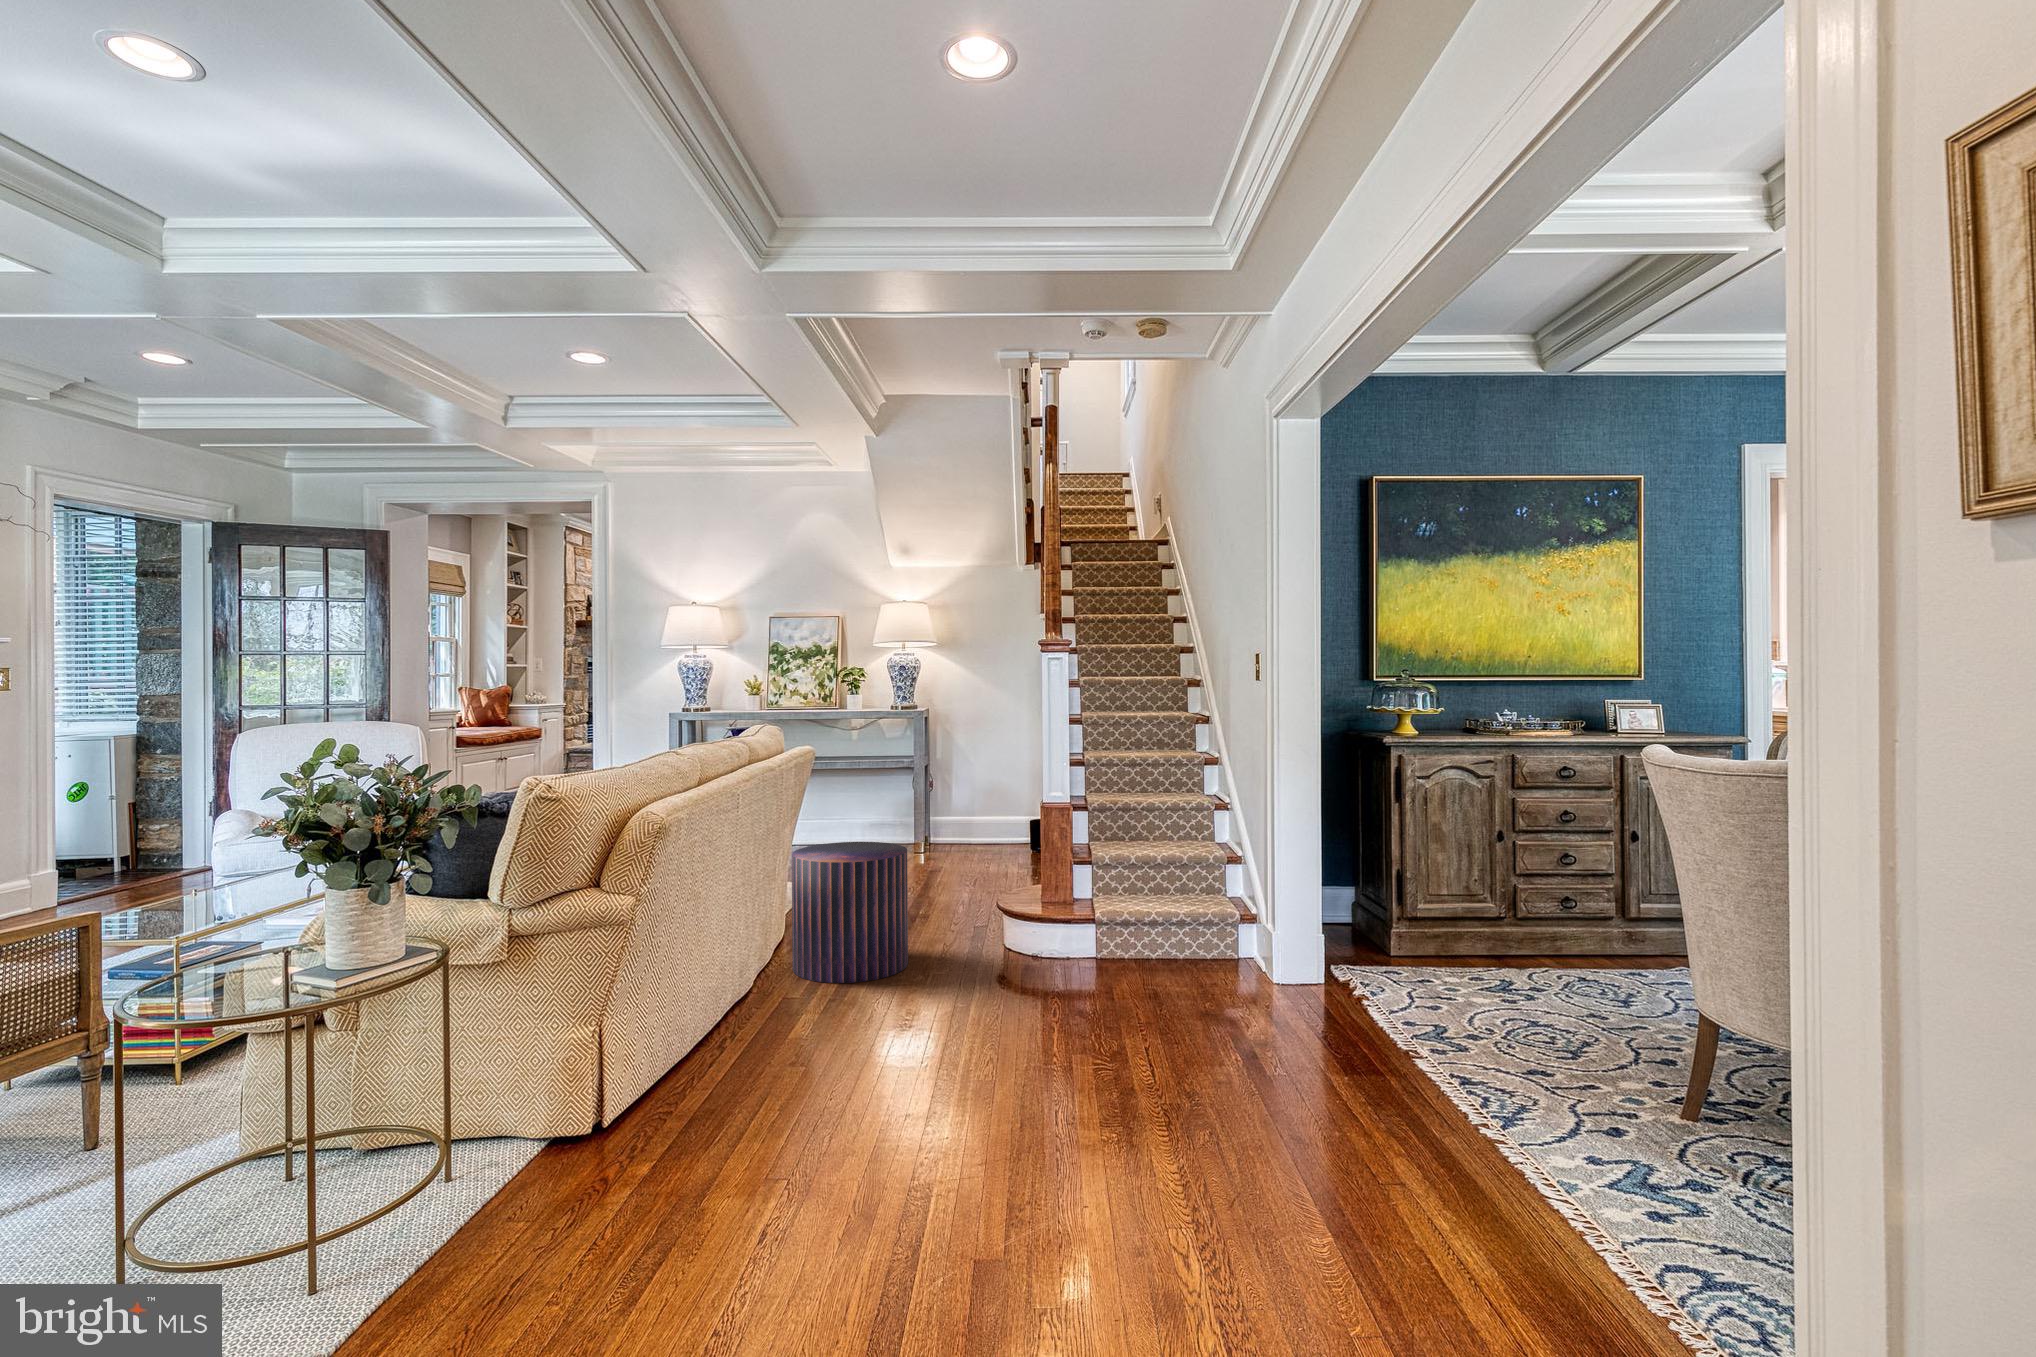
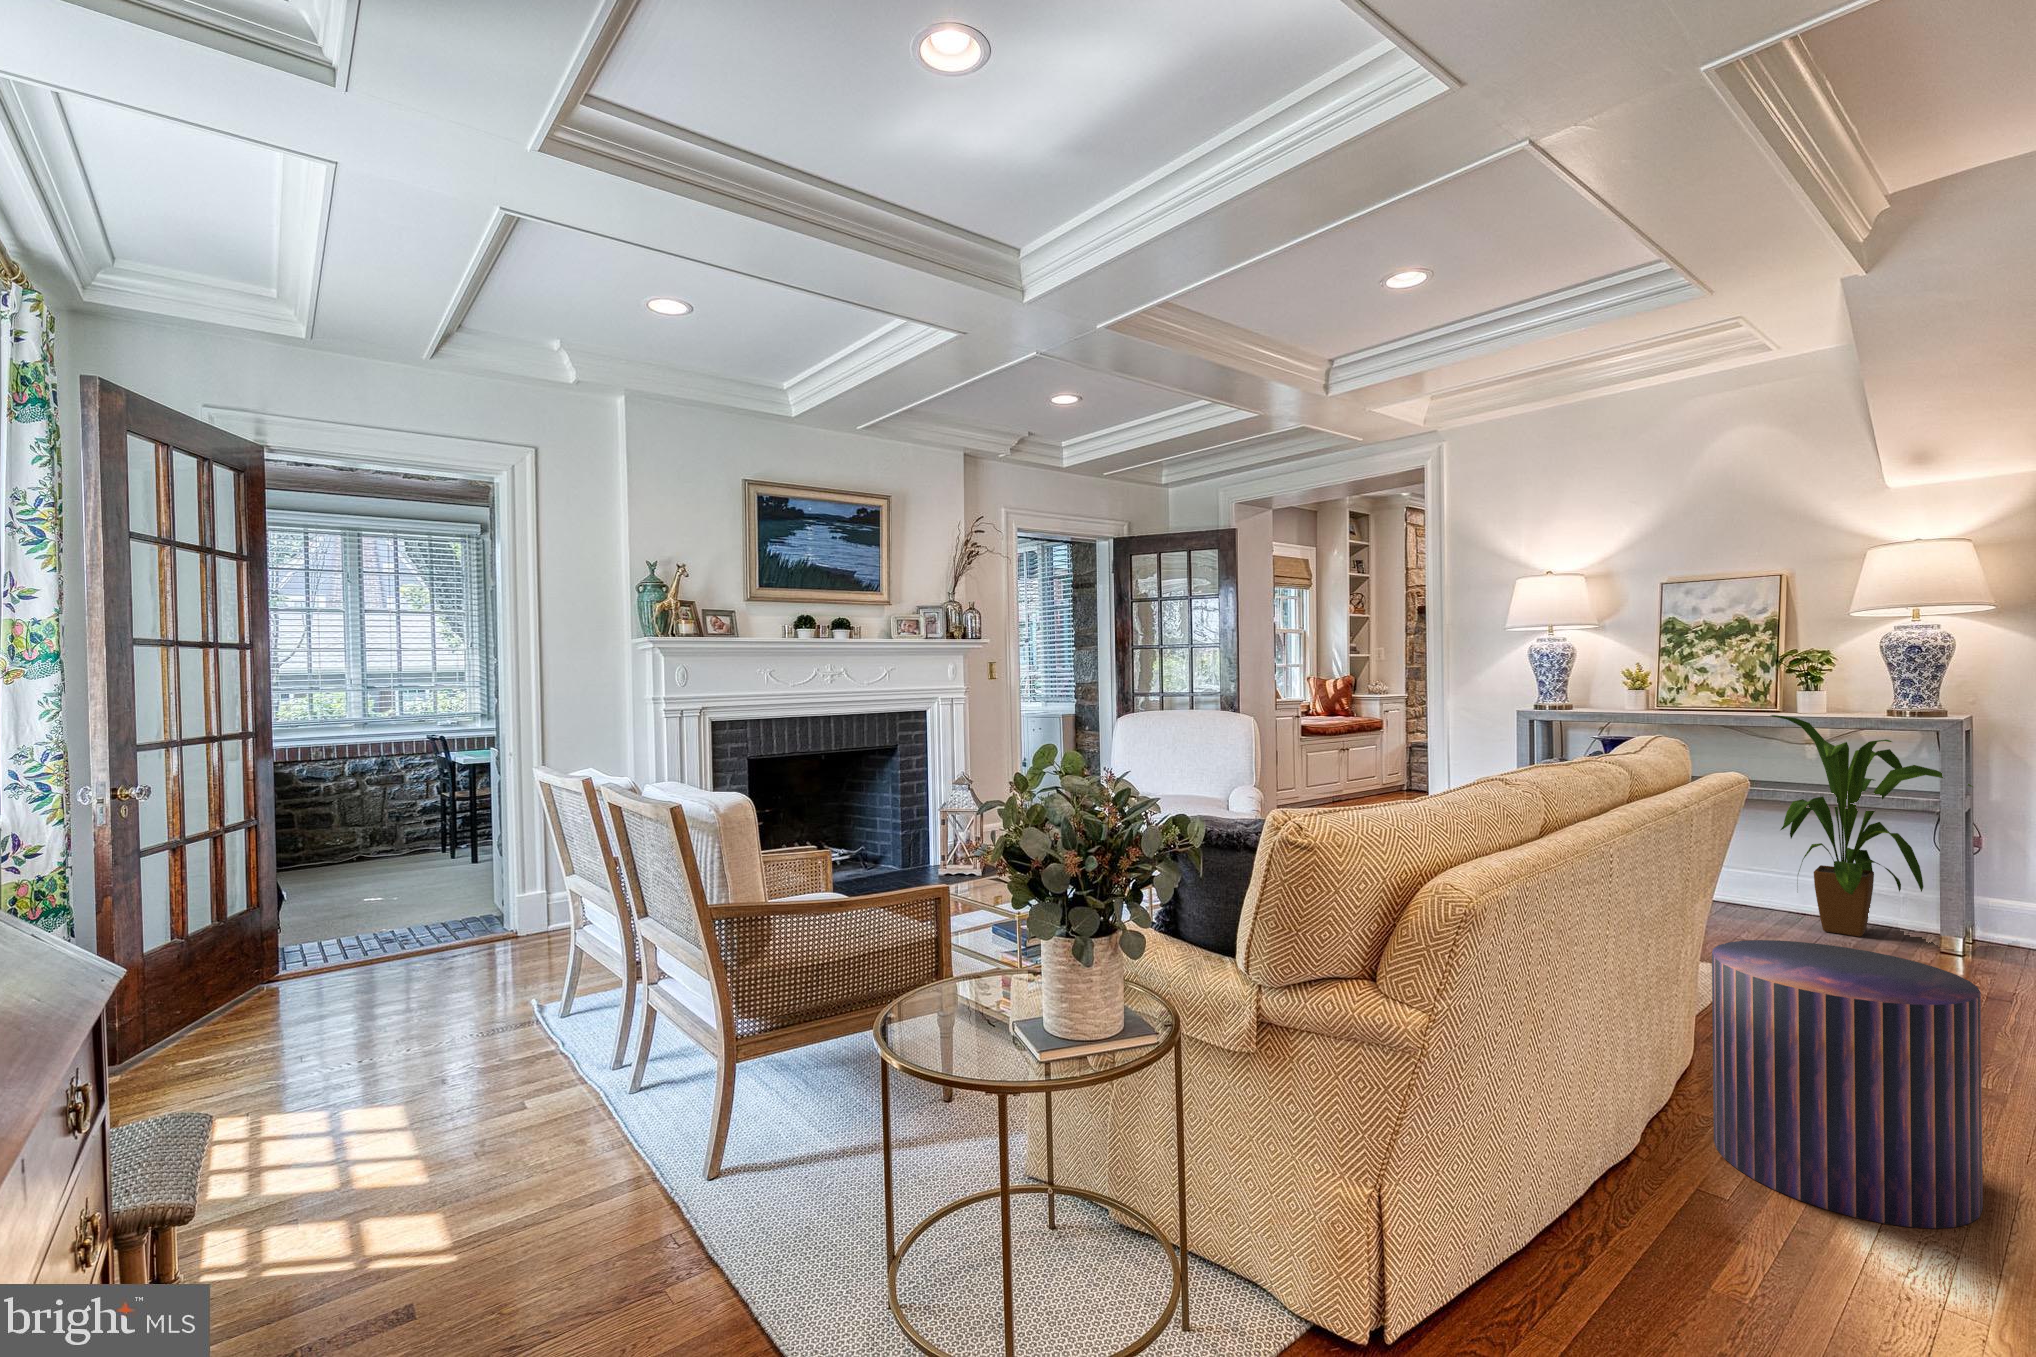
house plant: none [831,712,931,854] -> present [1771,715,1973,937]

